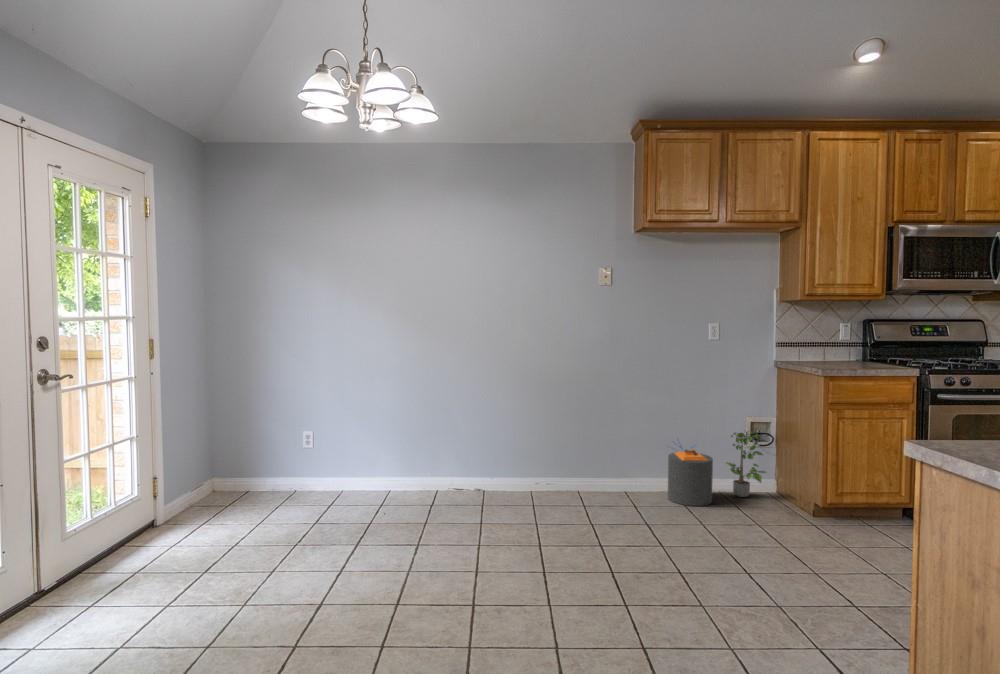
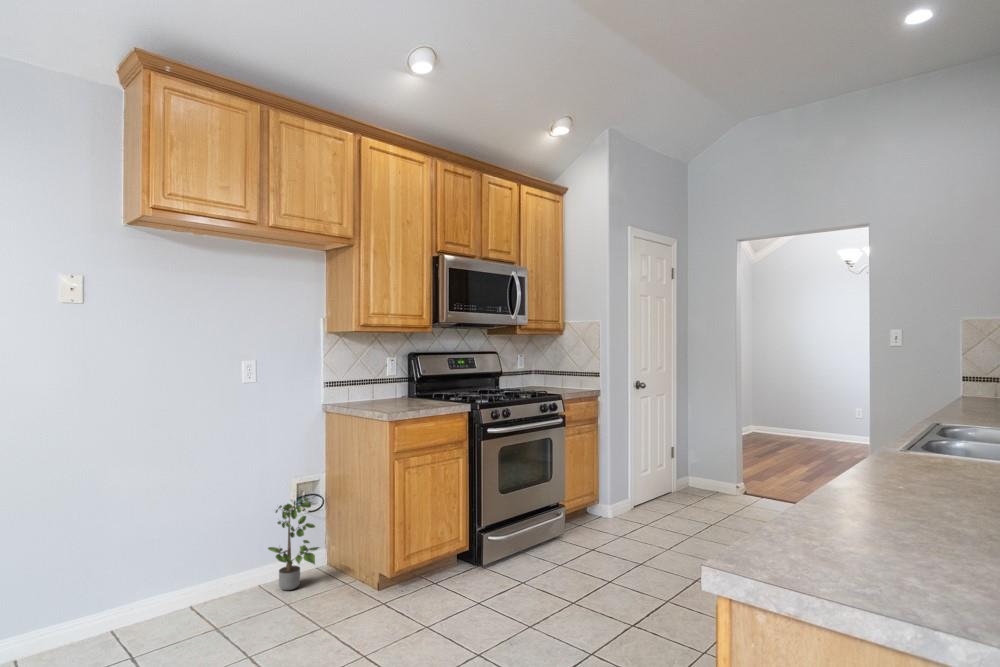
trash can: present [668,439,713,506] -> none [179,529,254,634]

